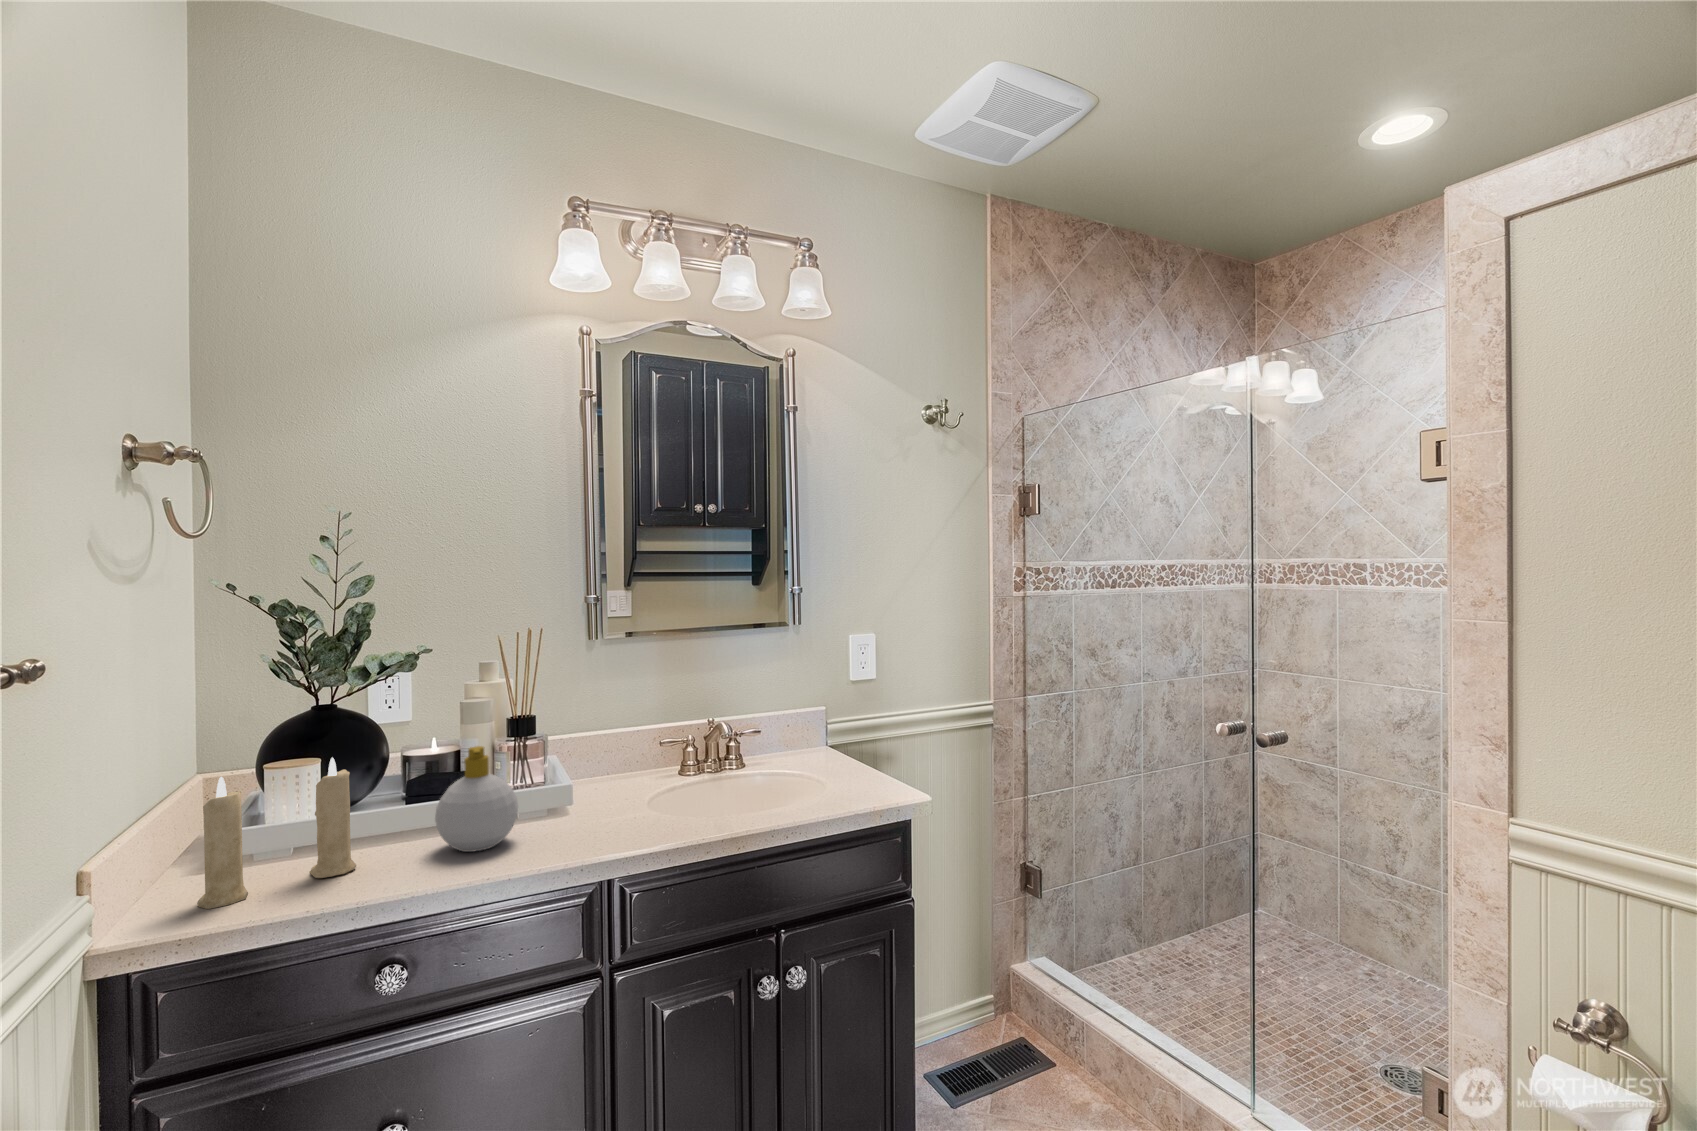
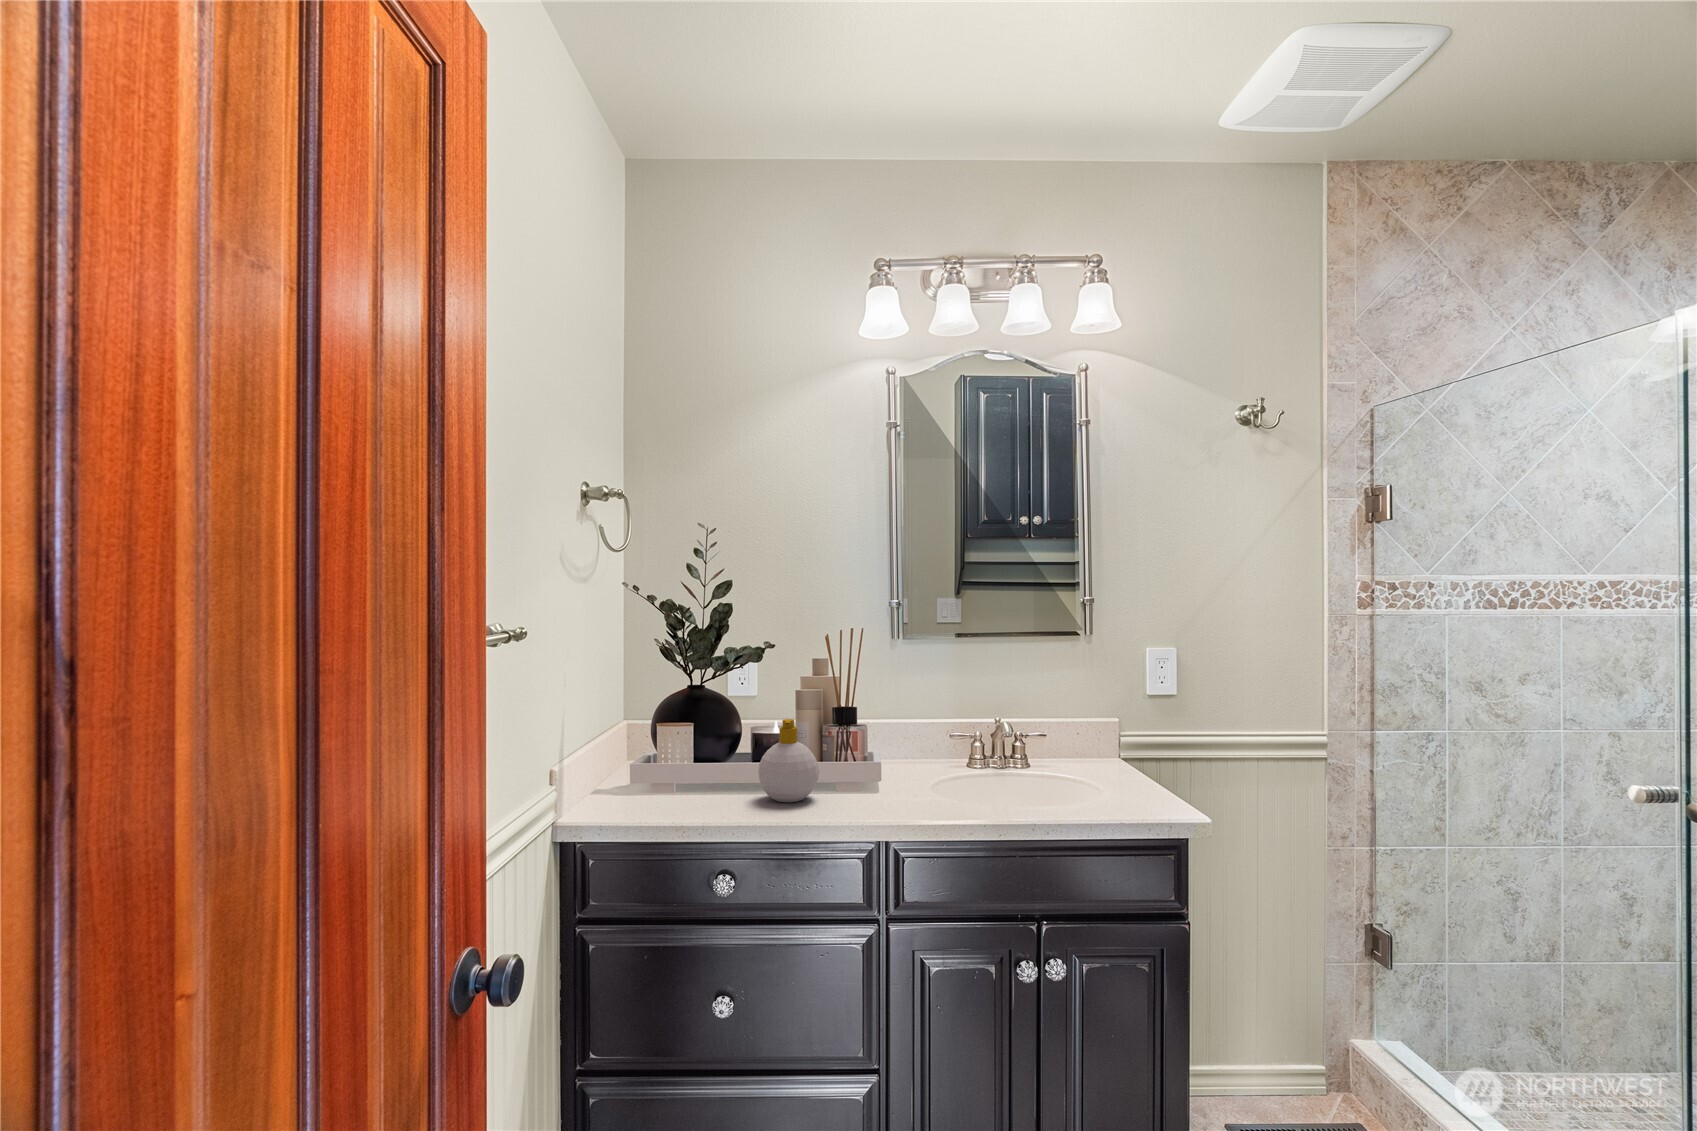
candle: present [198,757,356,909] -> none [608,712,705,812]

